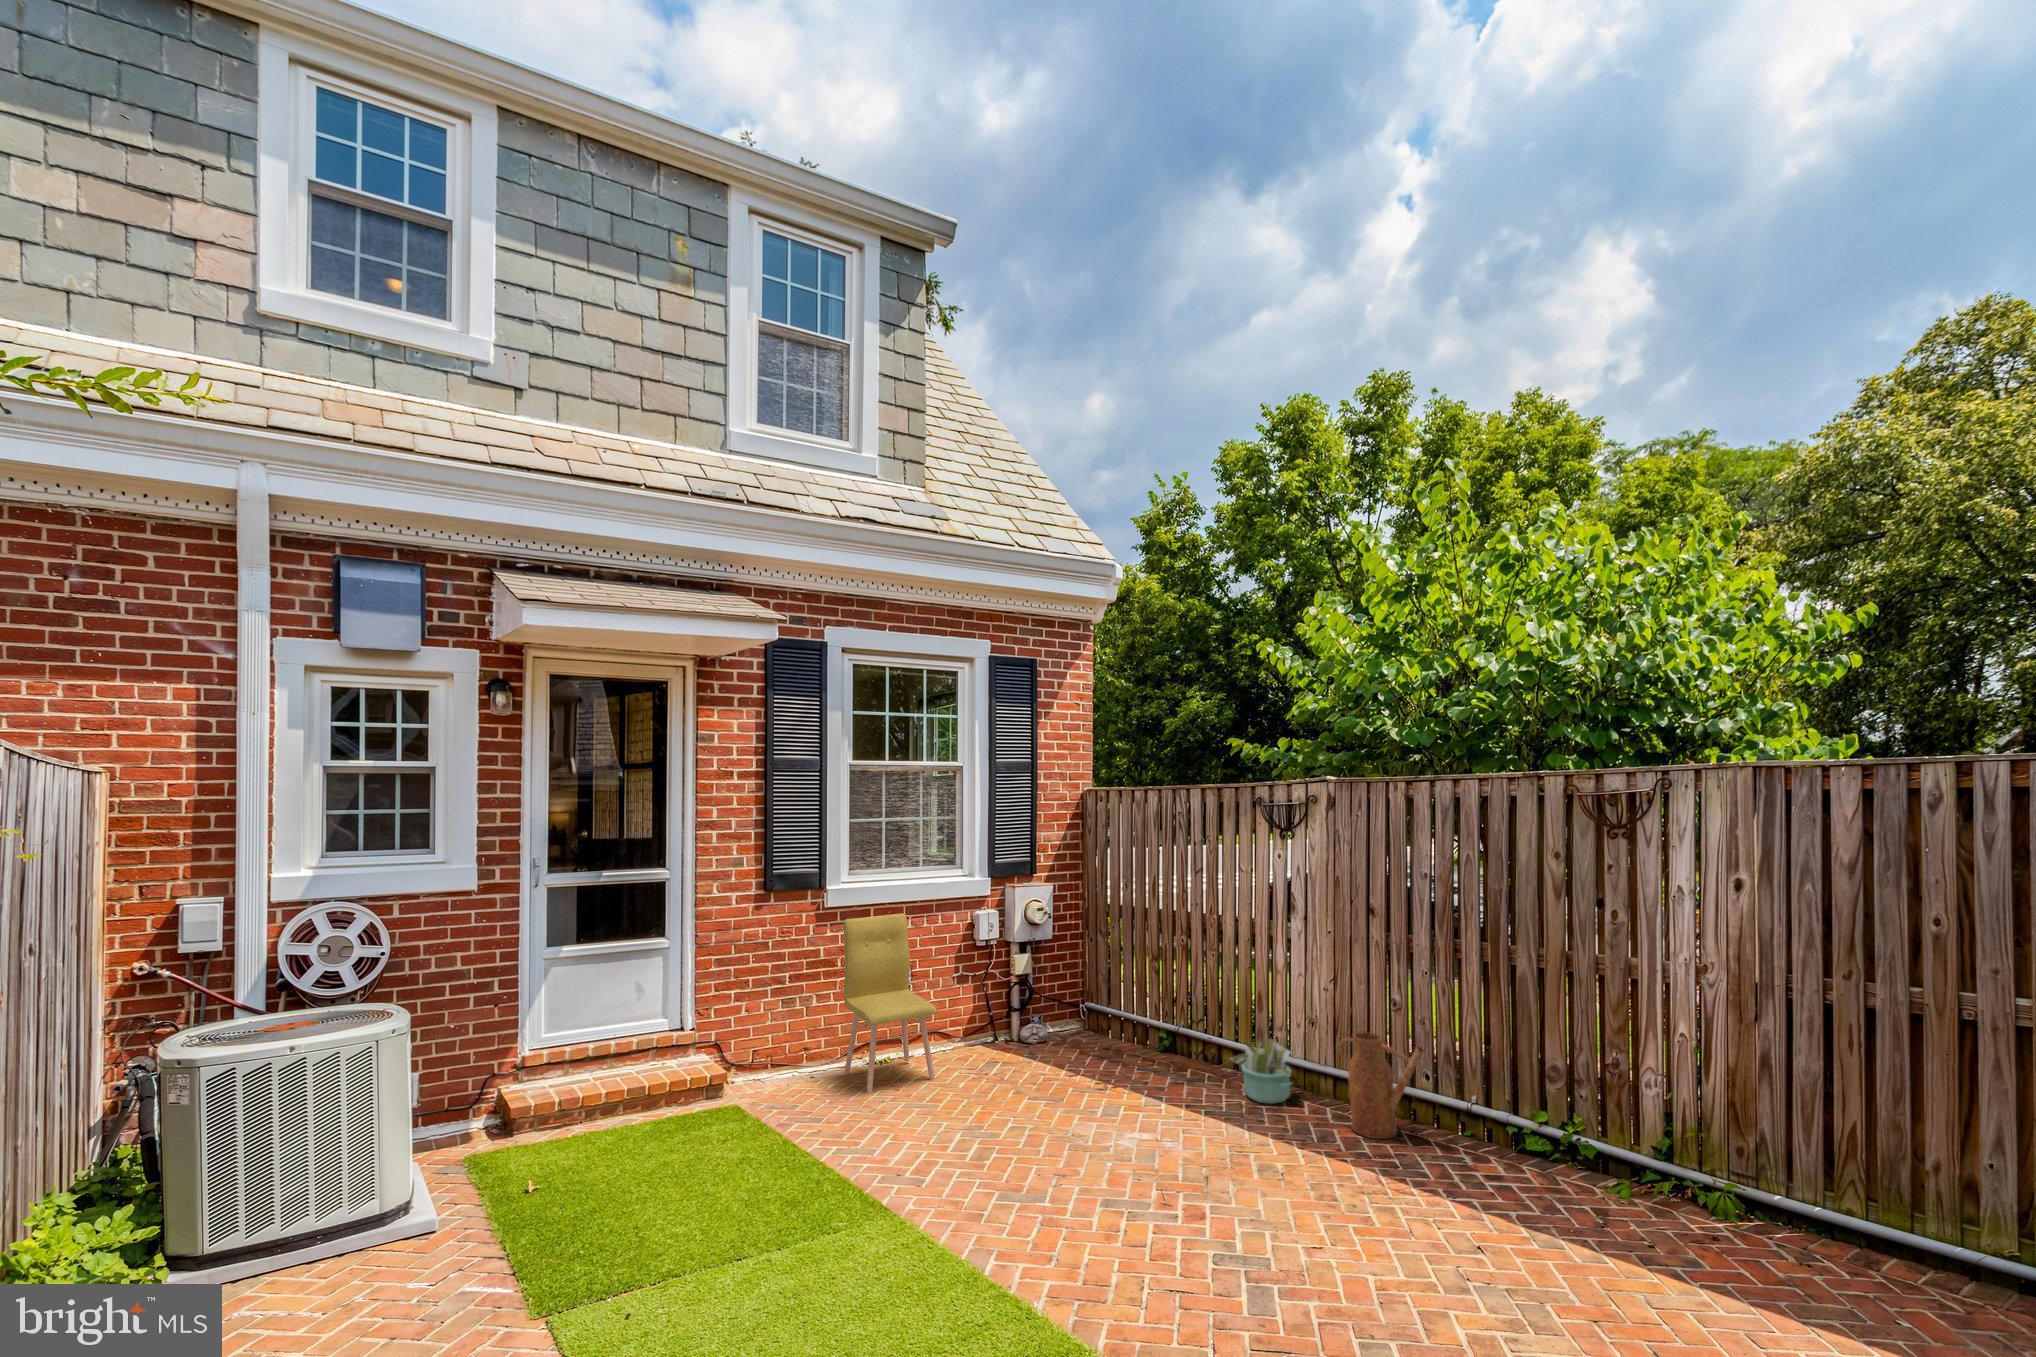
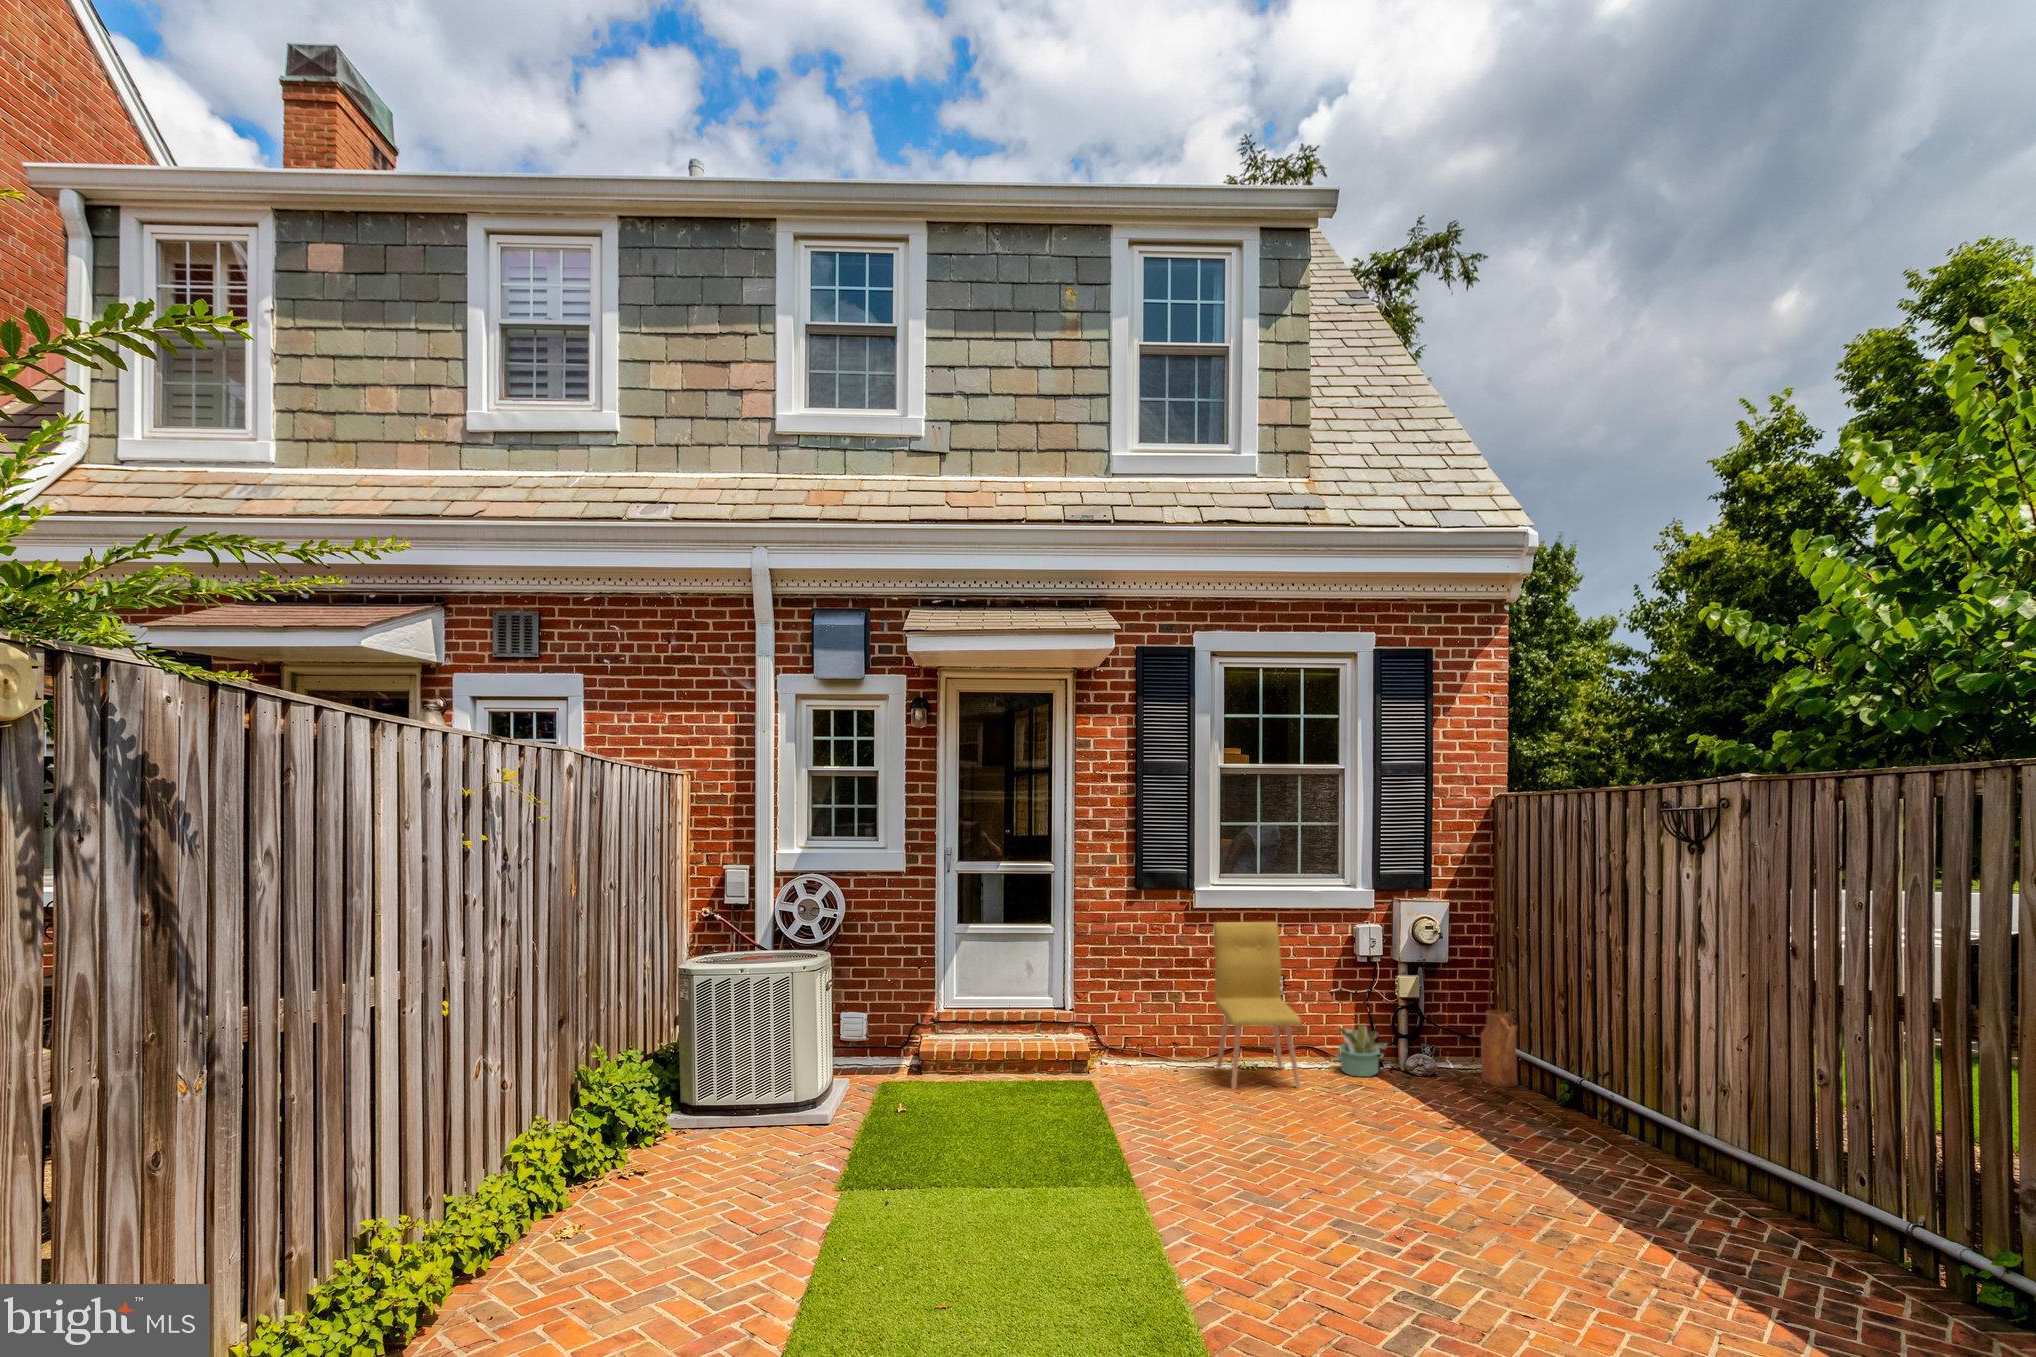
watering can: present [1339,1032,1423,1139] -> present [1481,1010,1518,1087]
decorative plant: present [1230,1040,1292,1104] -> present [1335,1026,1387,1077]

